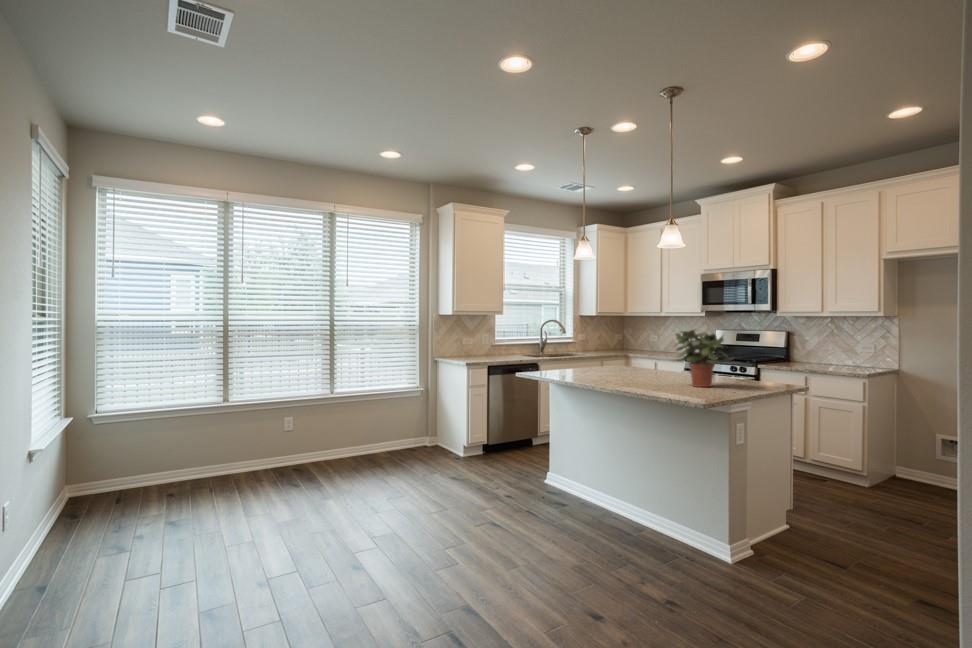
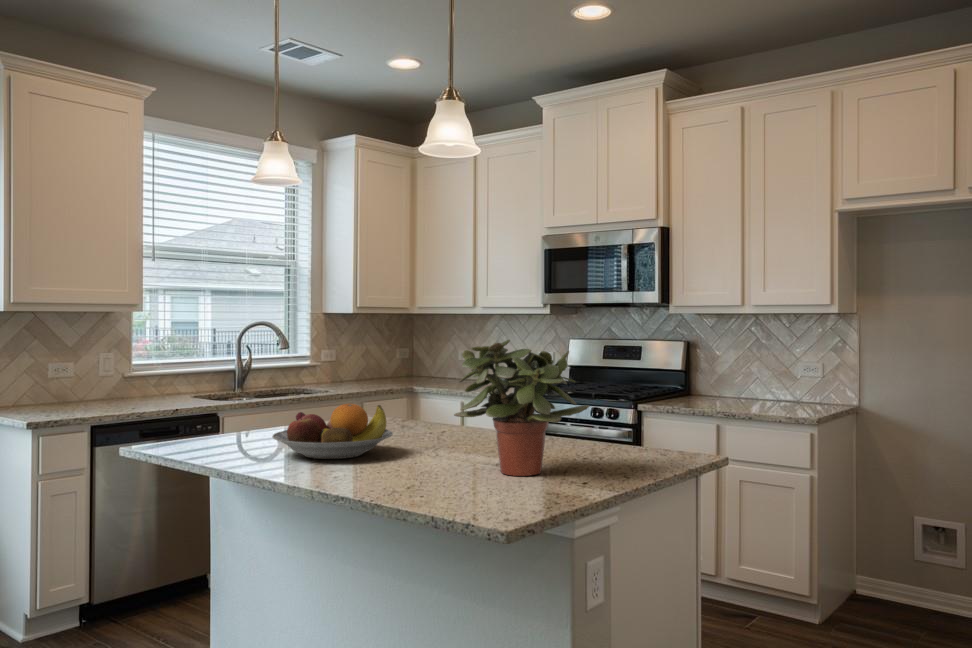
fruit bowl: none [587,356,639,379] -> present [272,404,393,459]

